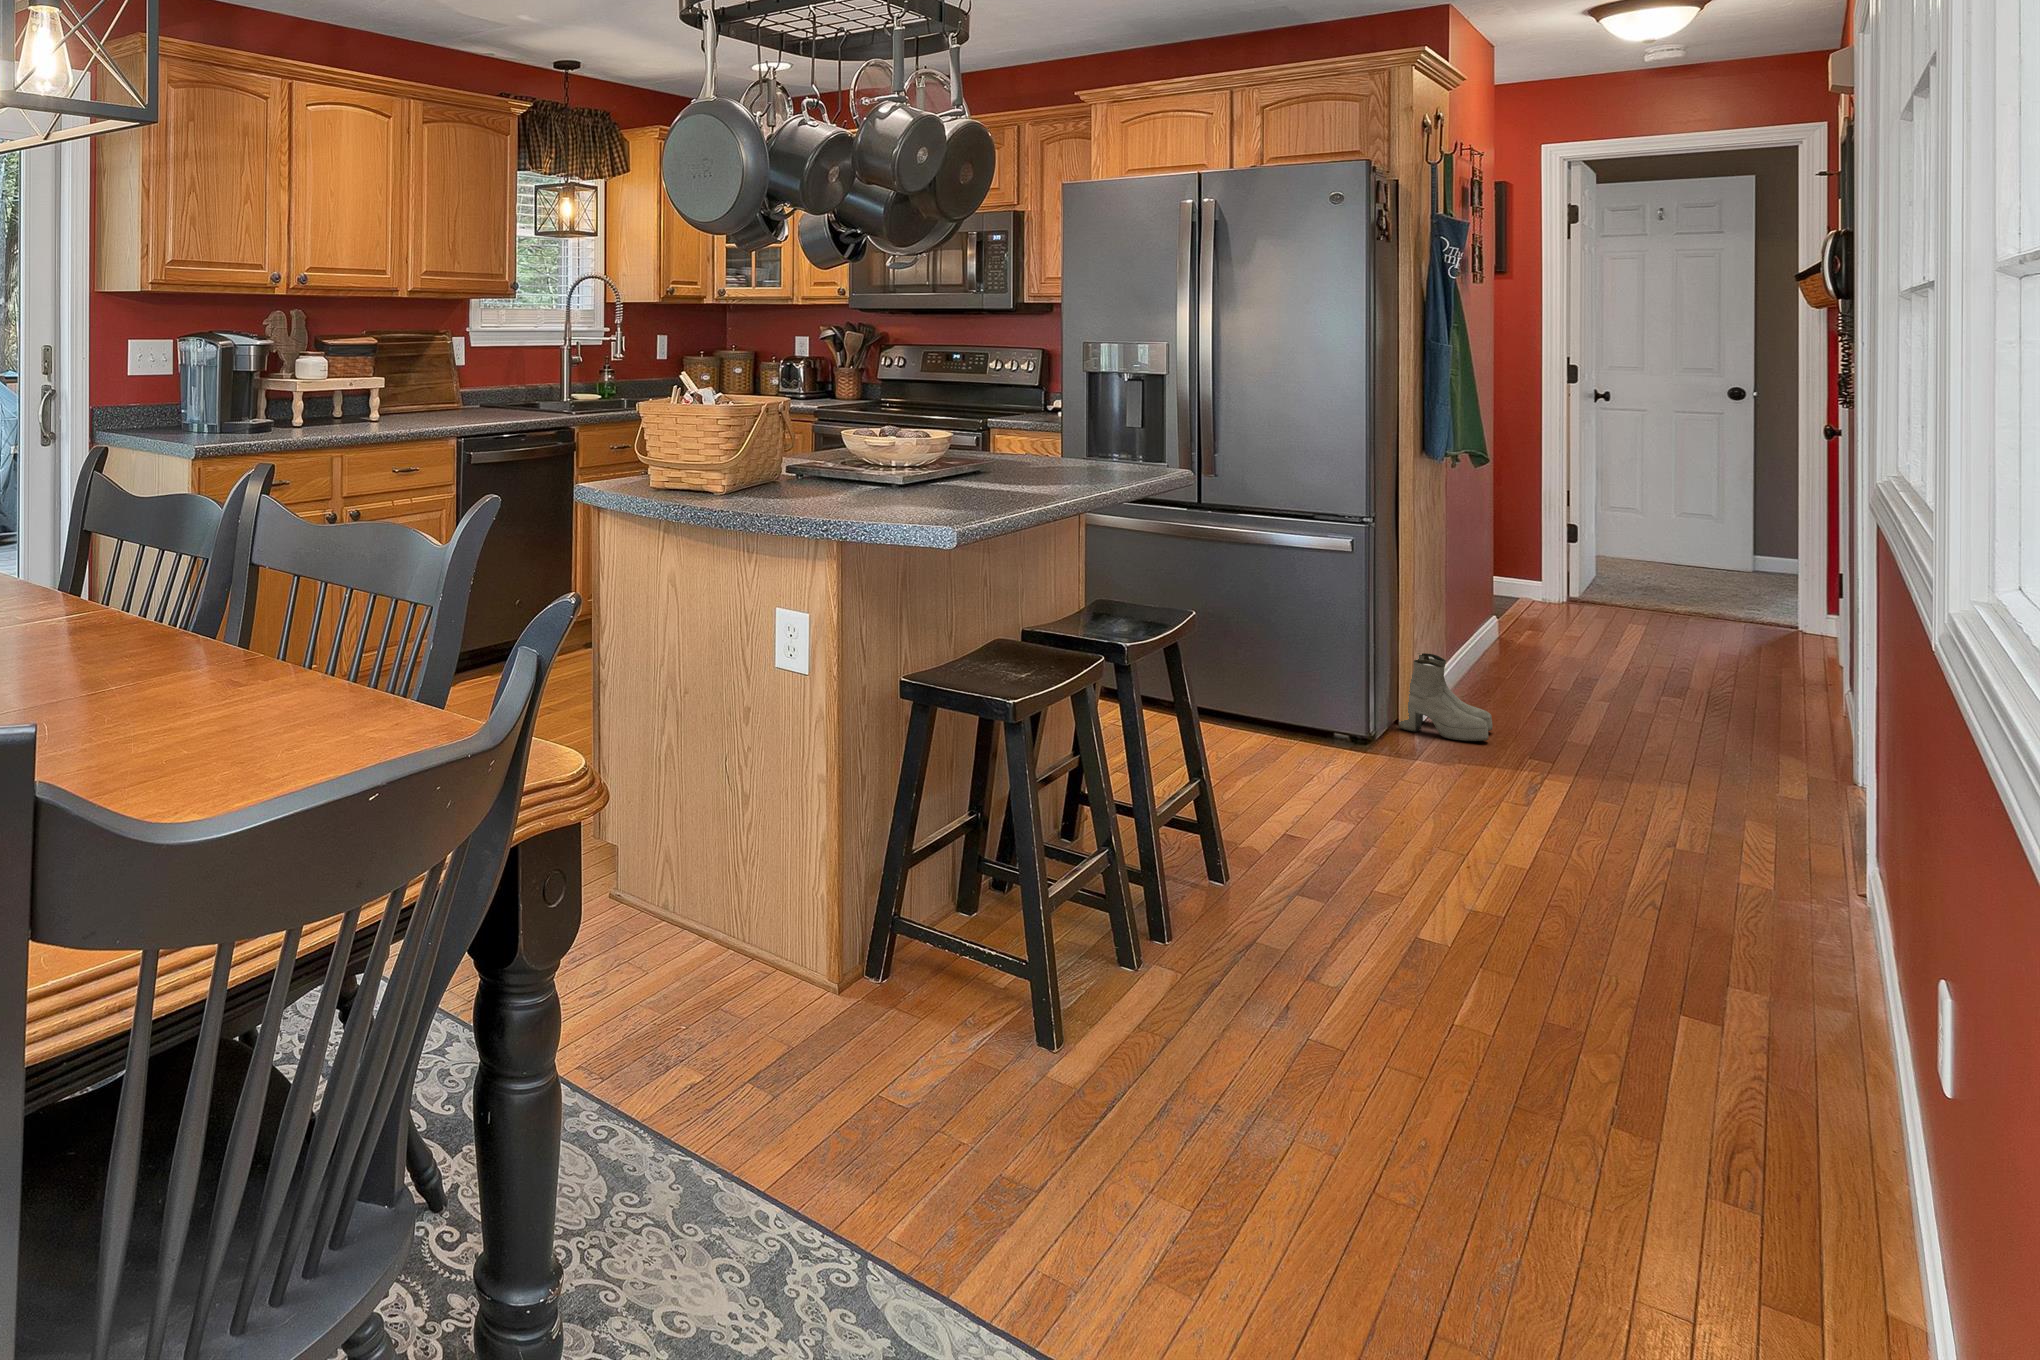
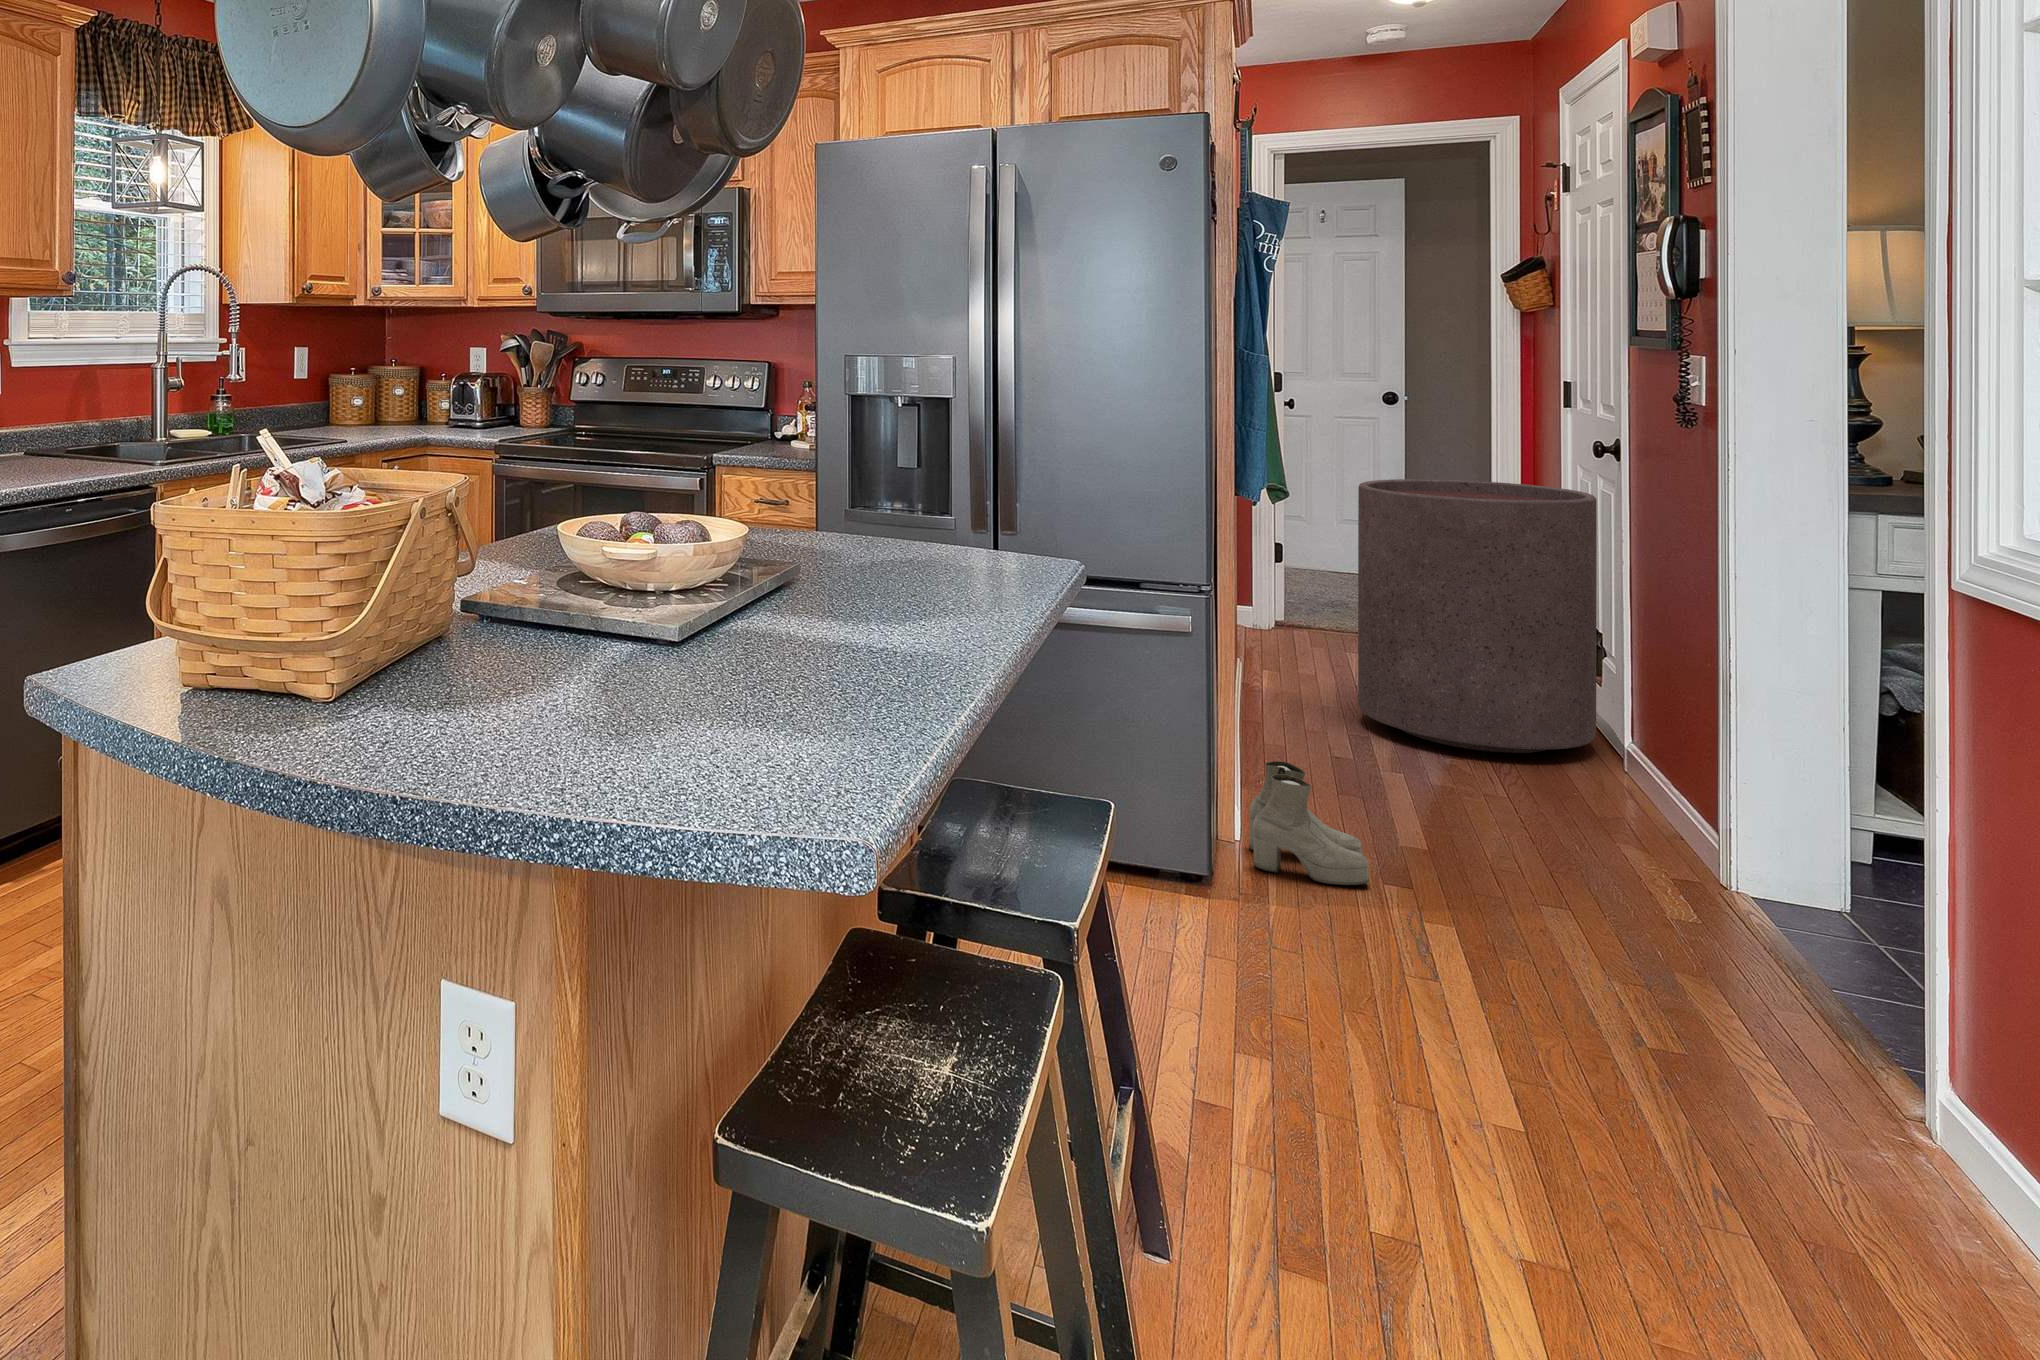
trash can: none [1564,454,1782,682] -> present [1358,479,1597,753]

